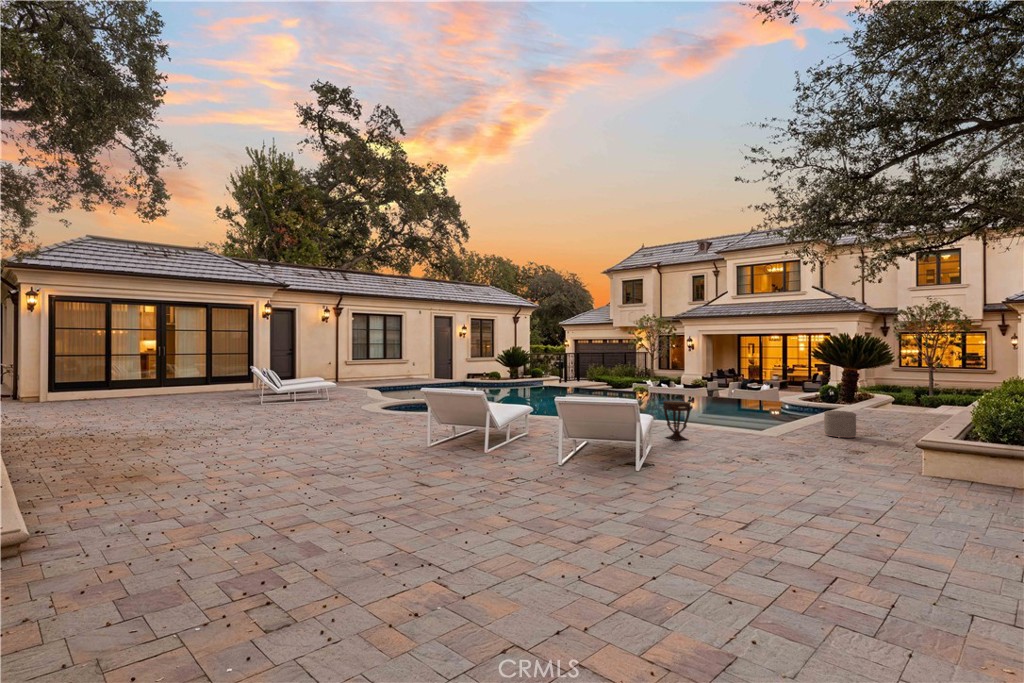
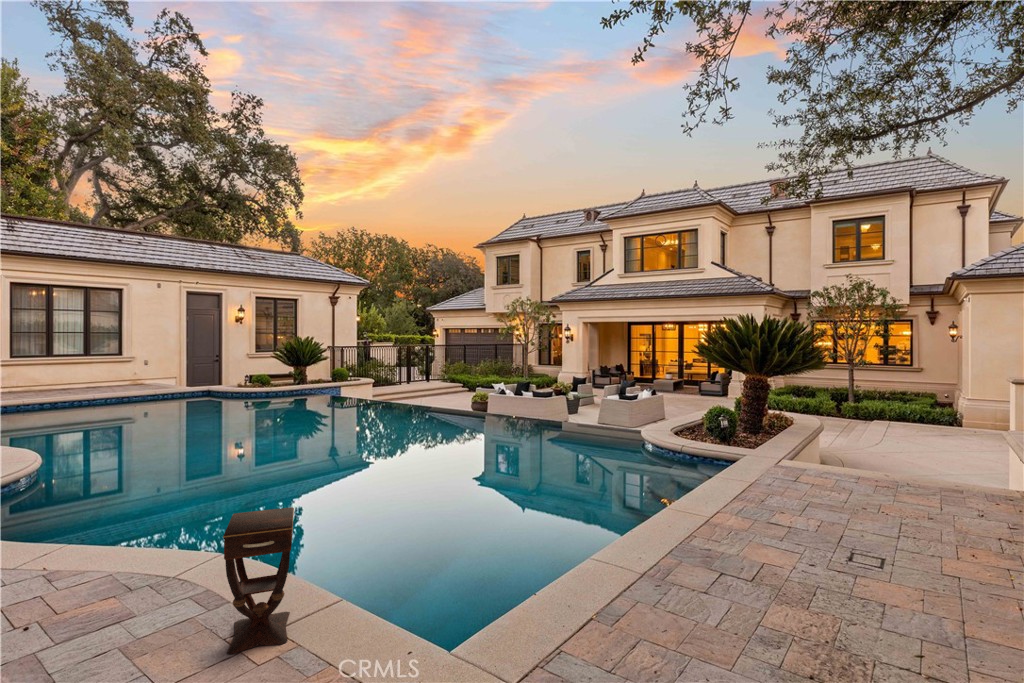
ottoman: present [824,411,856,438] -> none [692,501,766,584]

